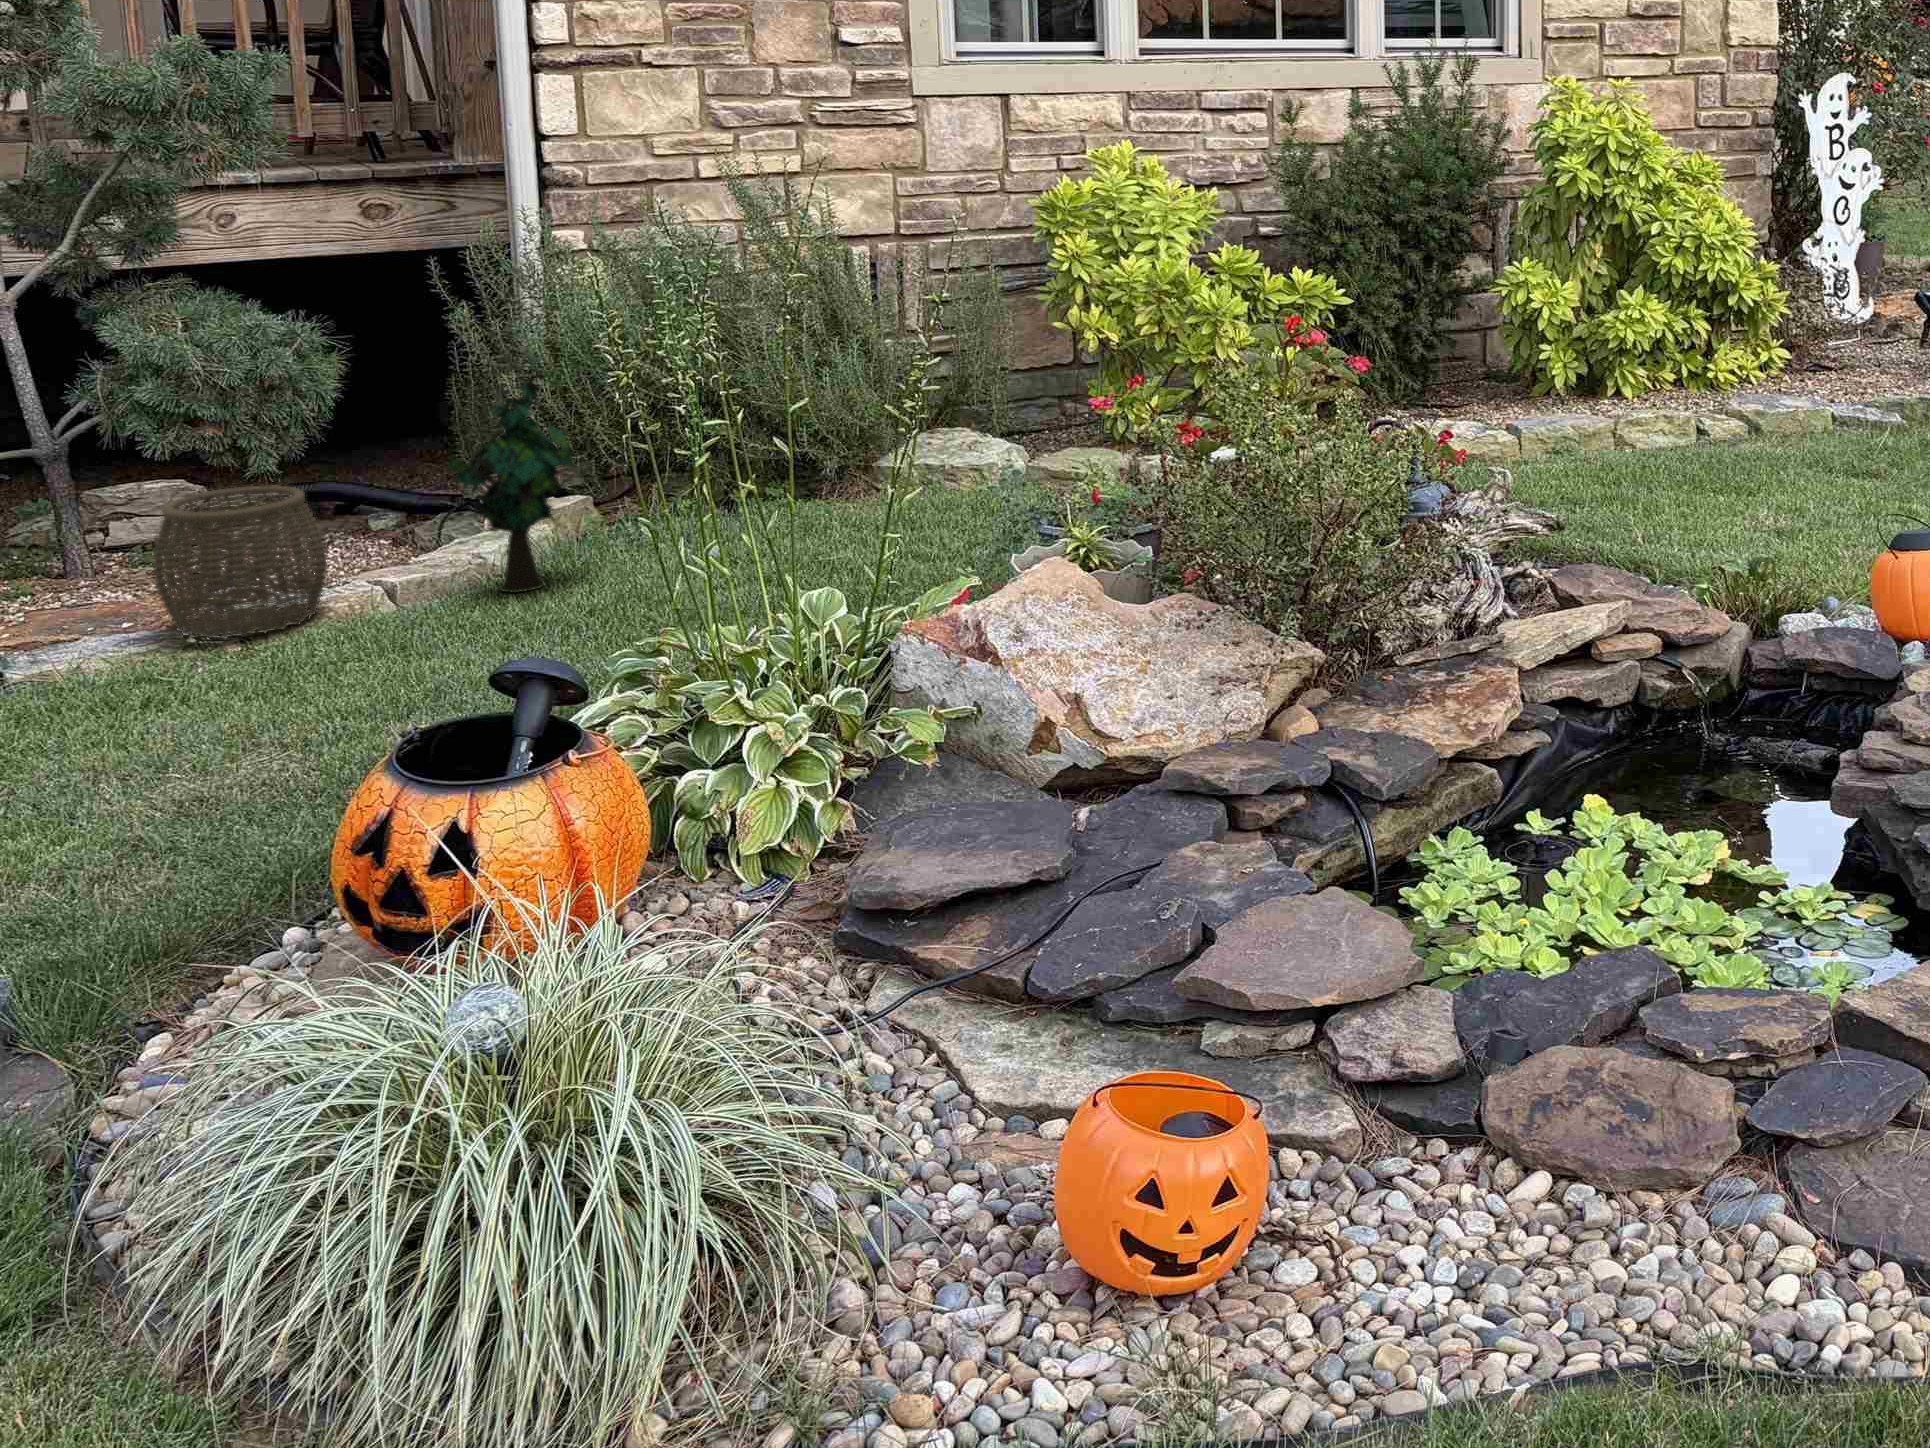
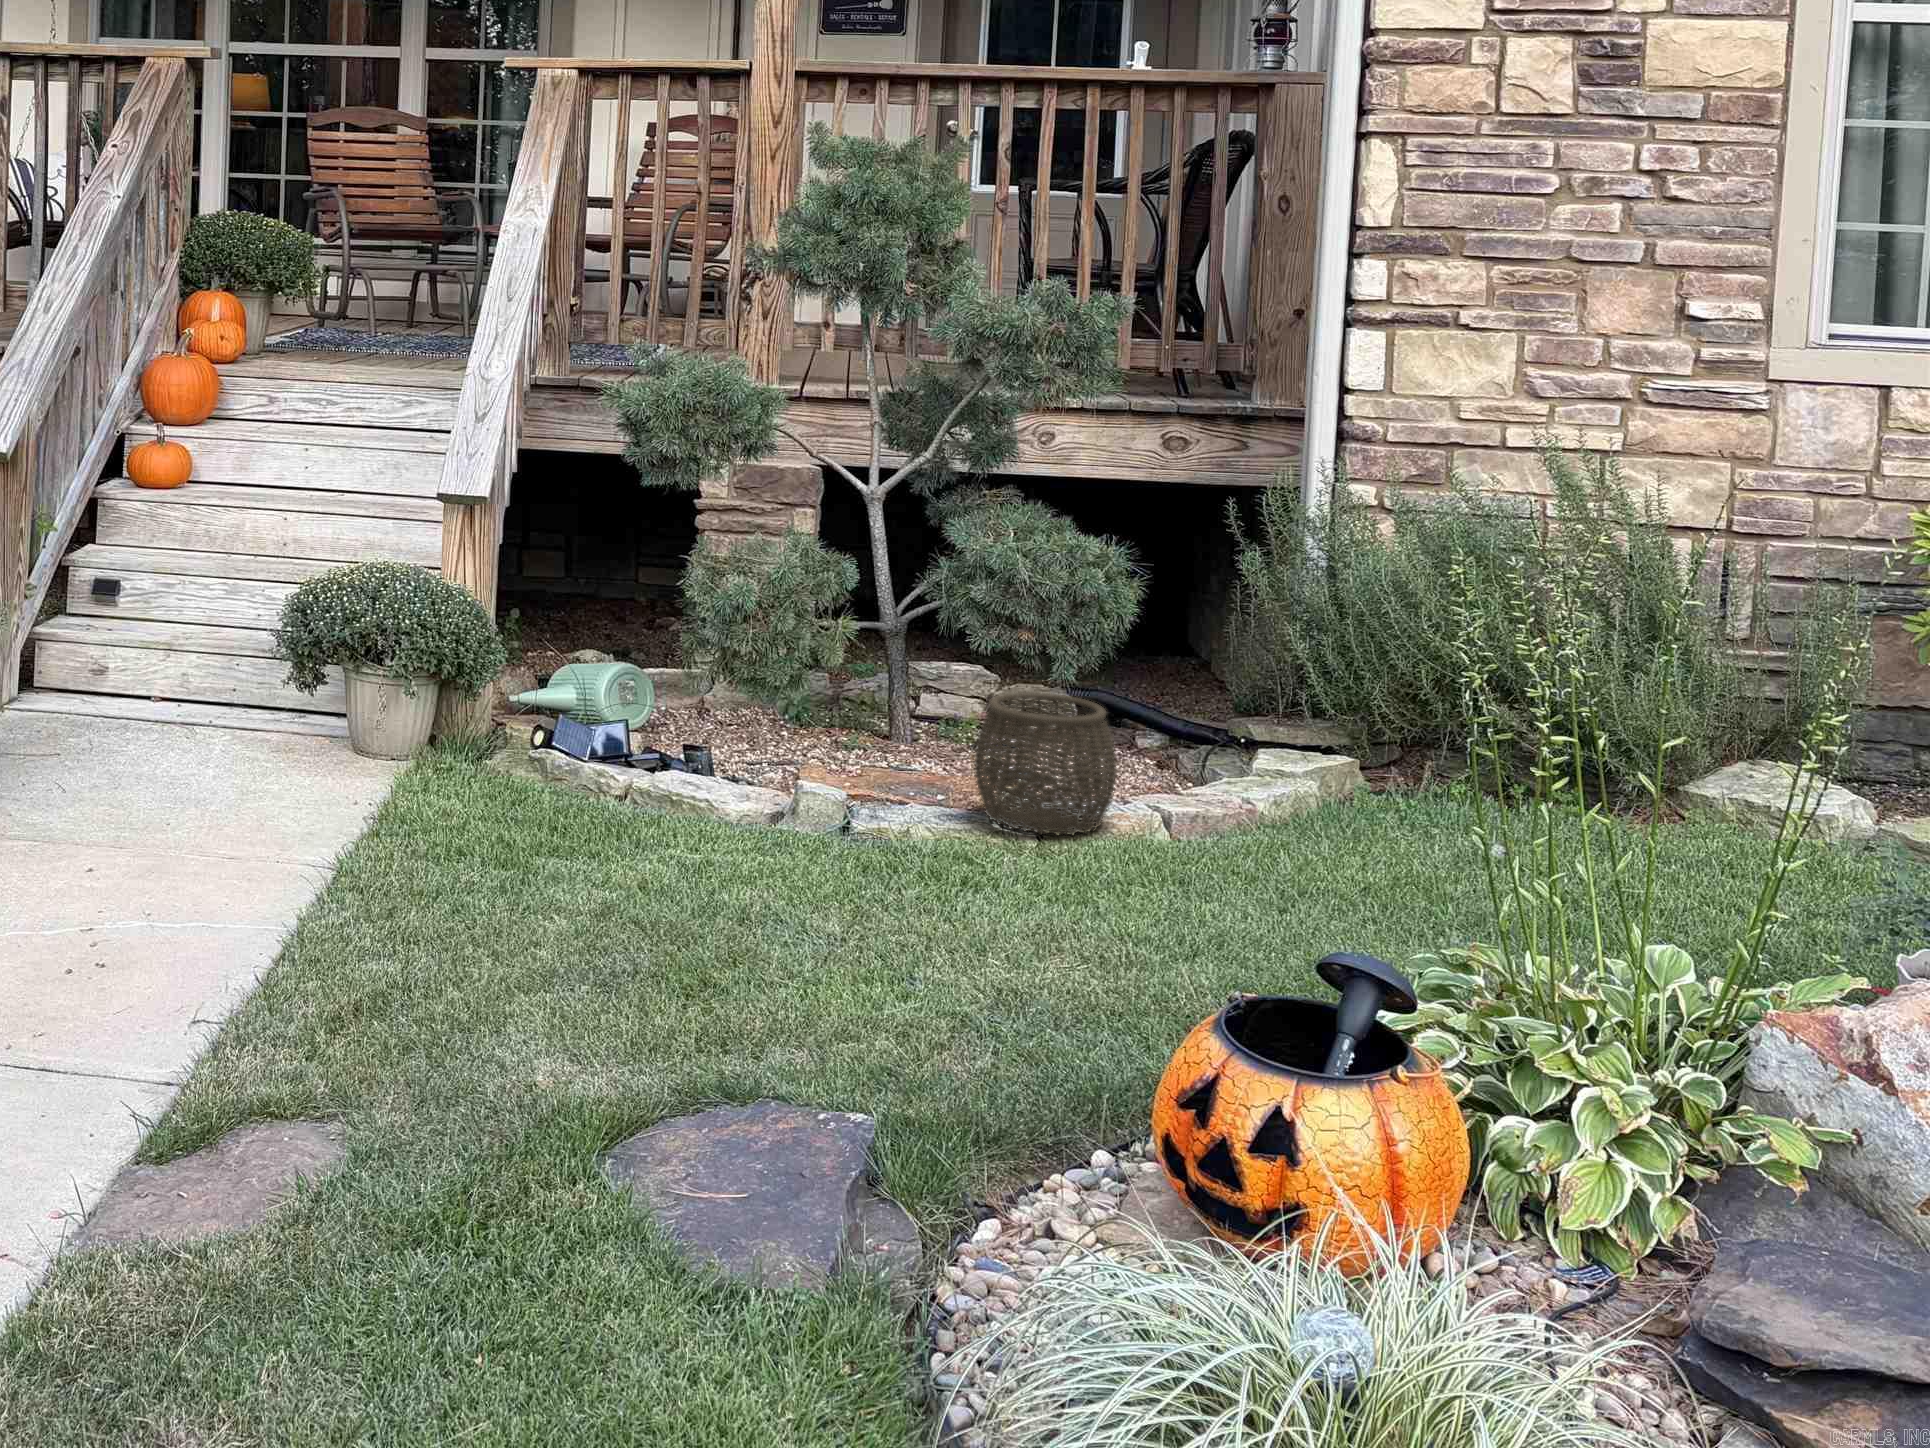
decorative plant: present [446,382,574,592] -> none [1234,643,1362,854]

